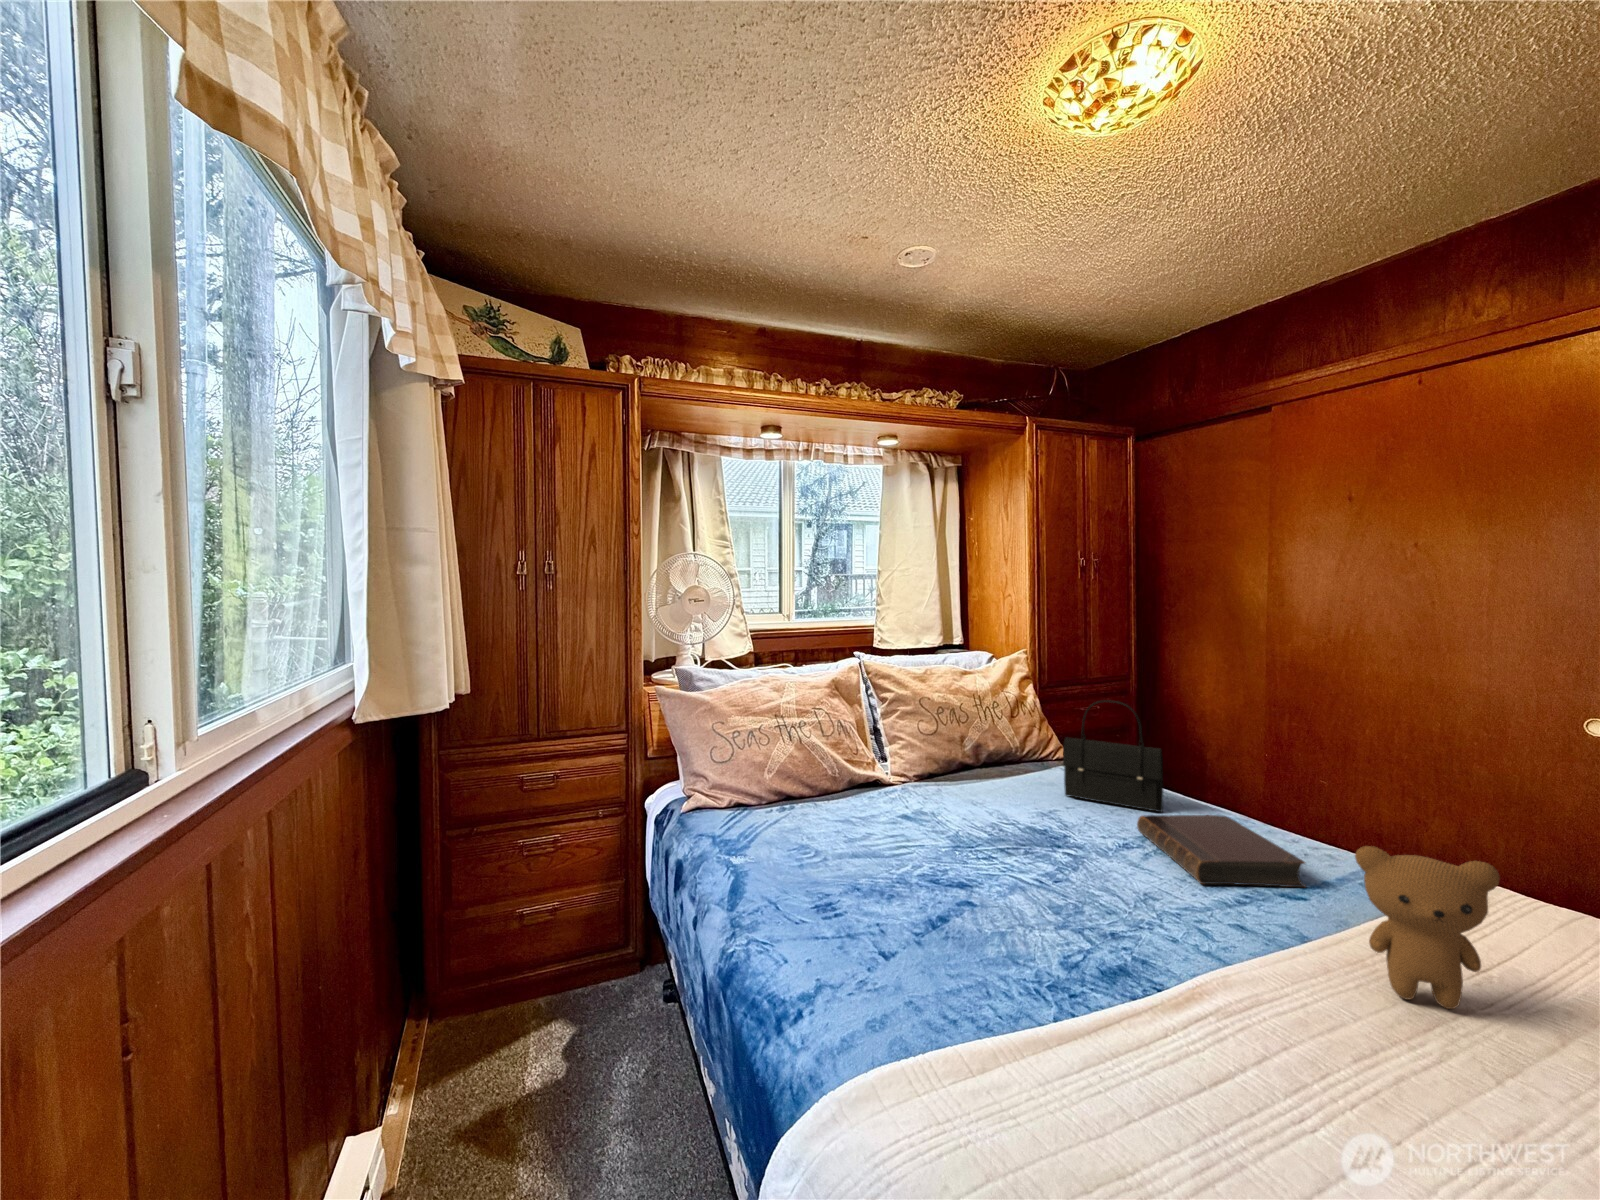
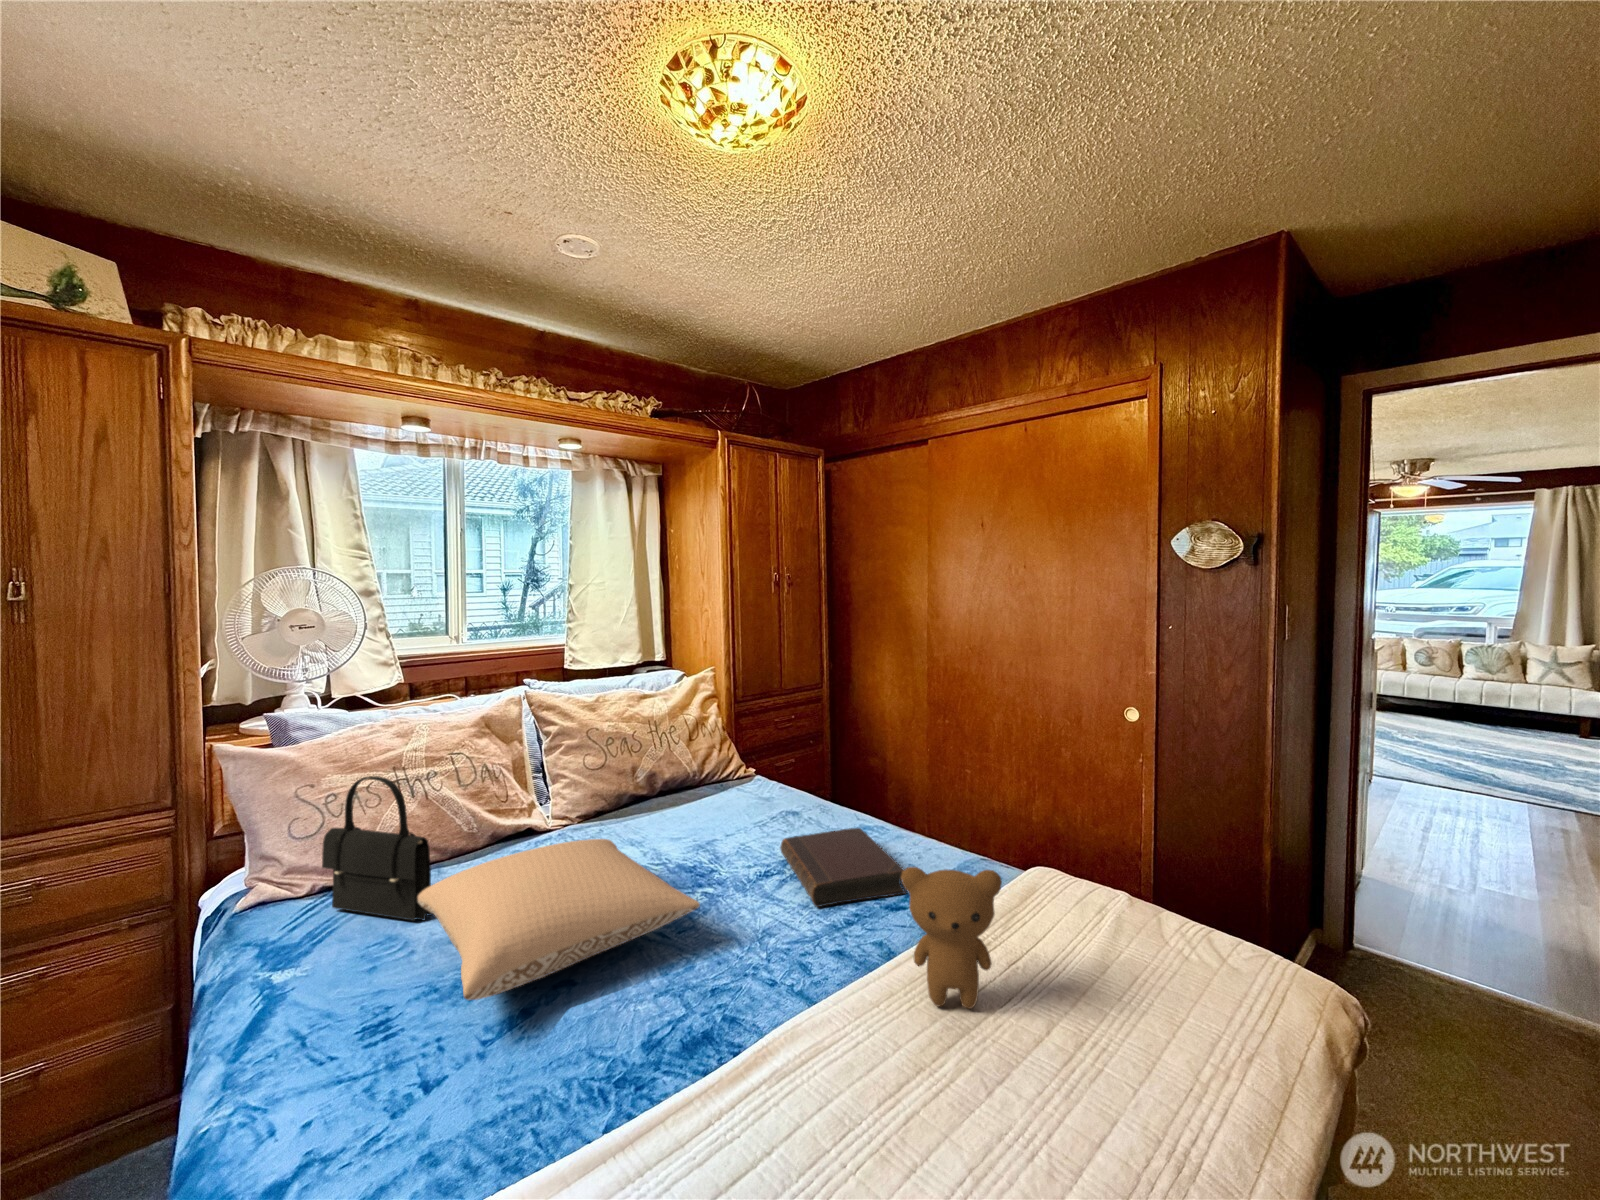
handbag: present [1063,700,1163,812] -> present [322,776,432,921]
pillow: none [828,789,1090,902] -> present [418,839,700,1000]

